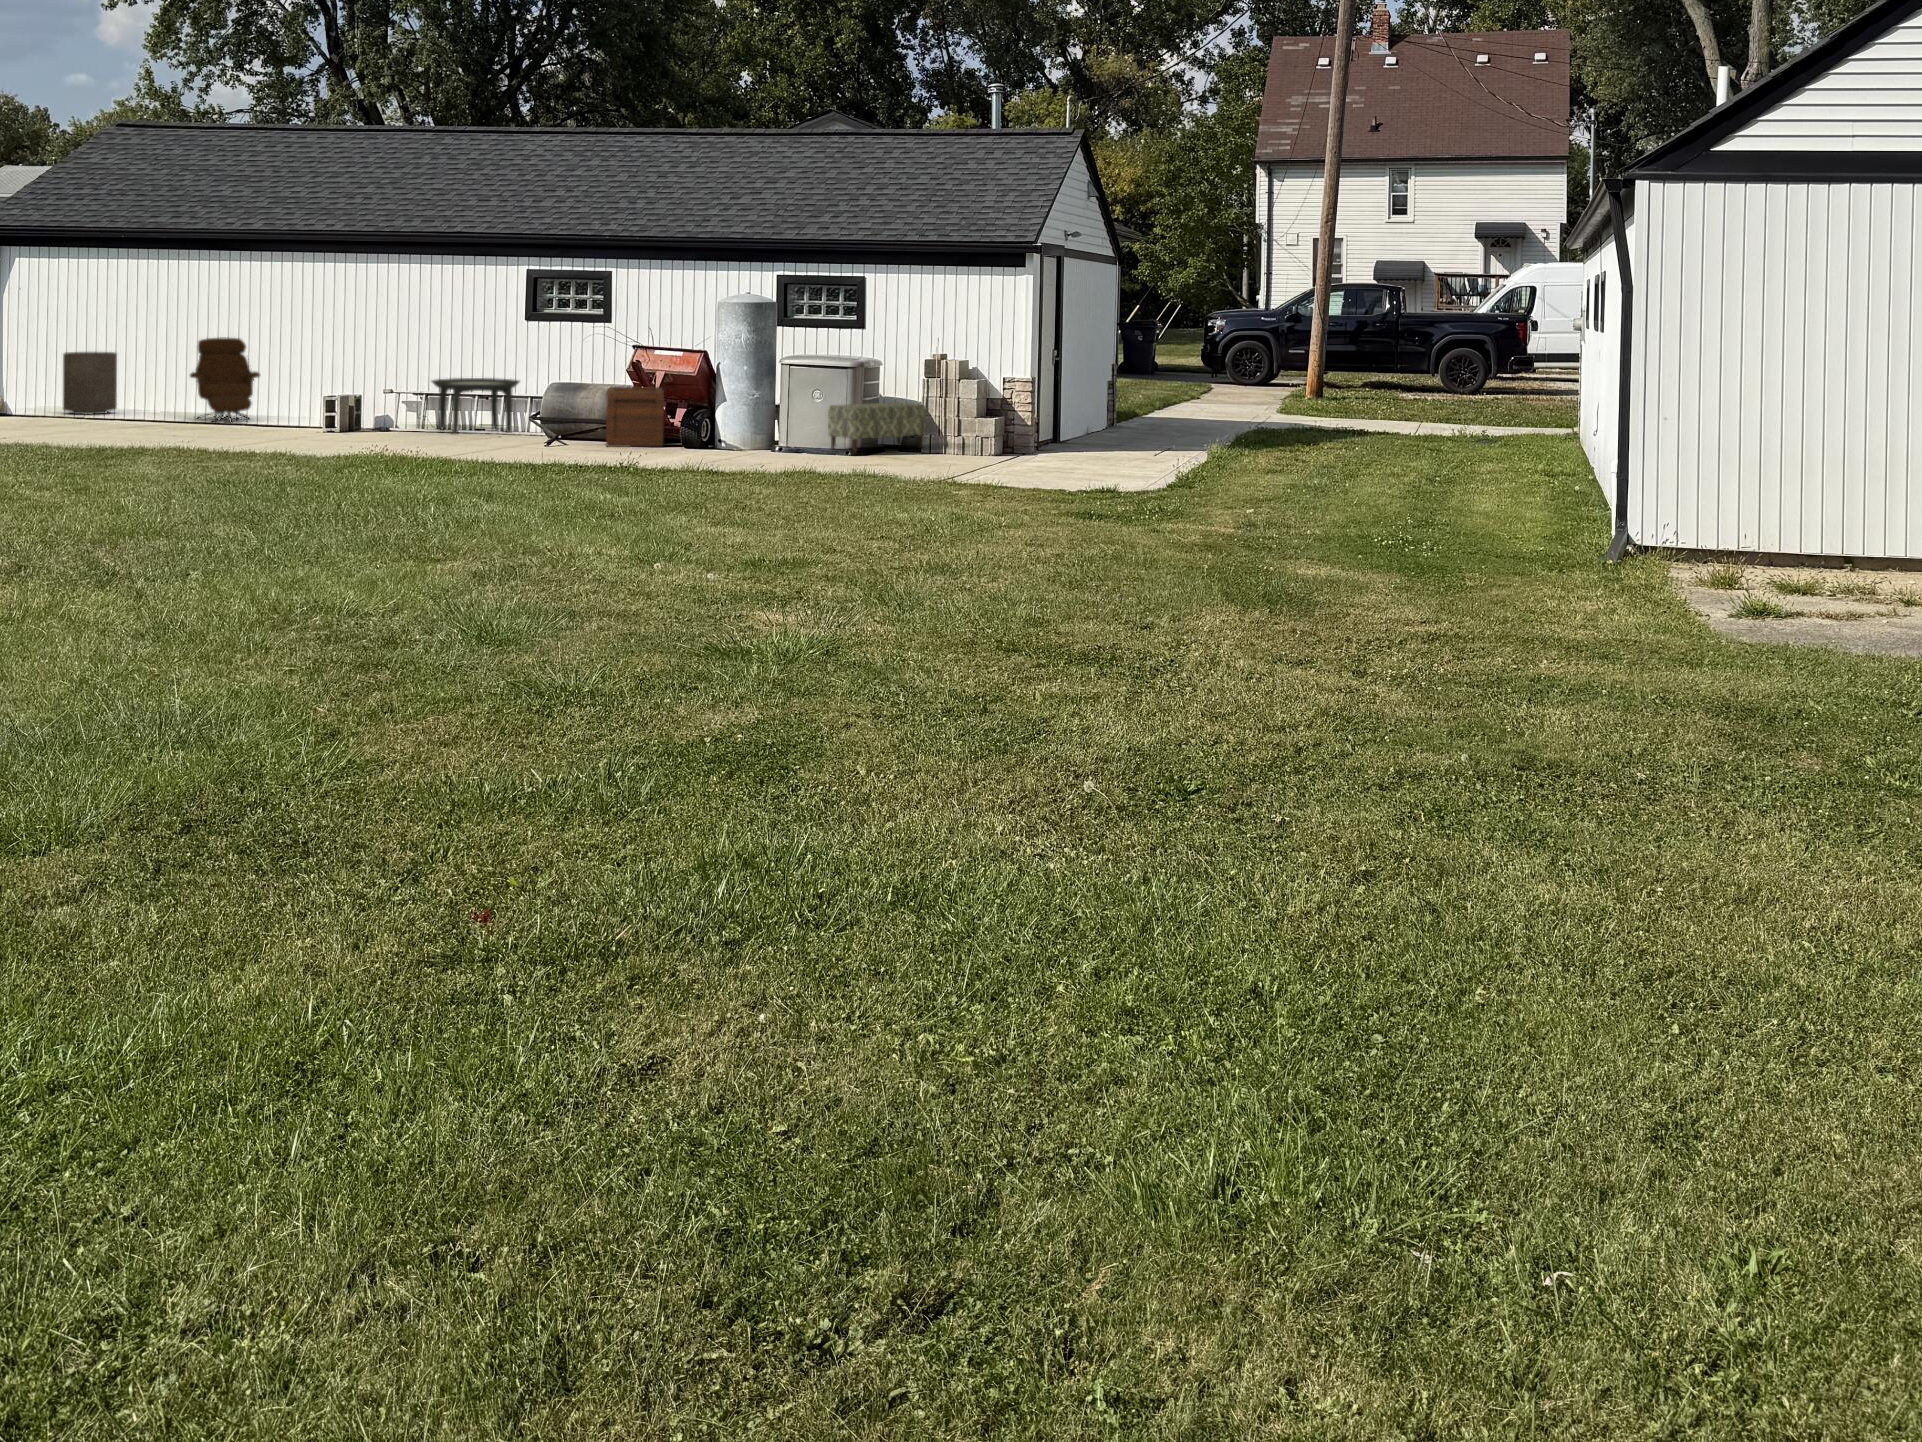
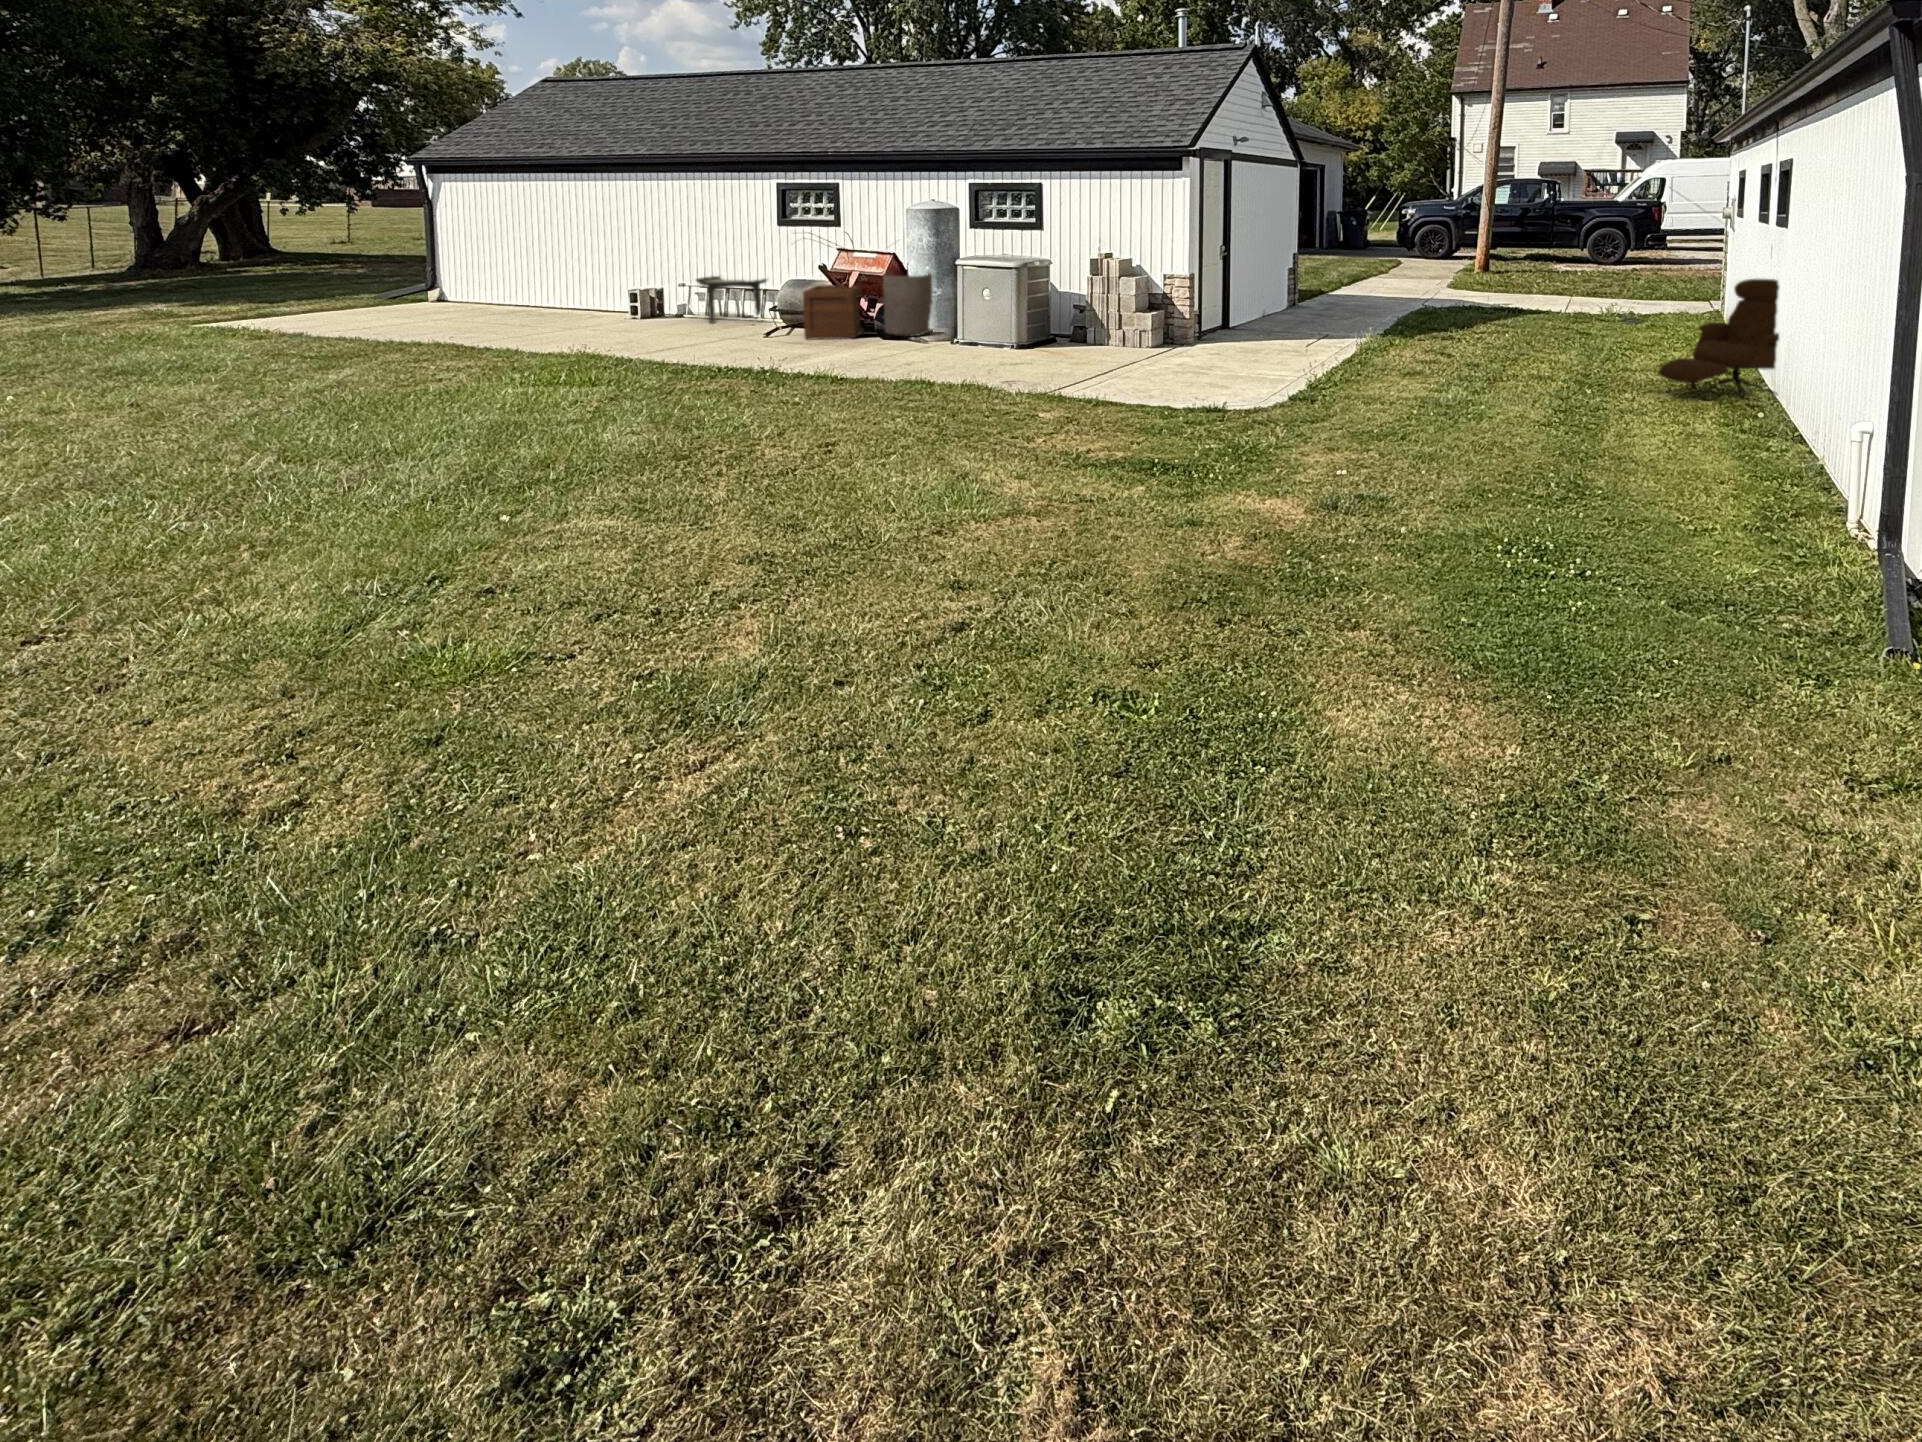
lounge chair: present [190,337,260,422] -> present [1658,279,1779,400]
trash can: present [63,352,117,414] -> present [883,273,933,336]
bench: present [828,402,927,452] -> none [995,296,1088,346]

